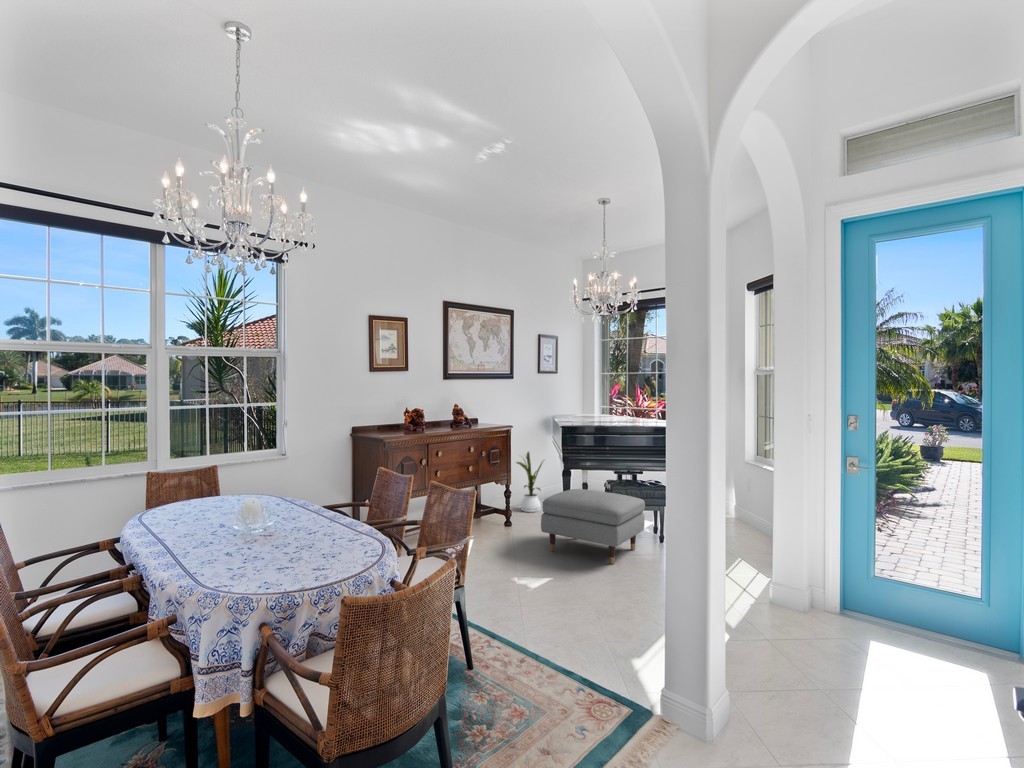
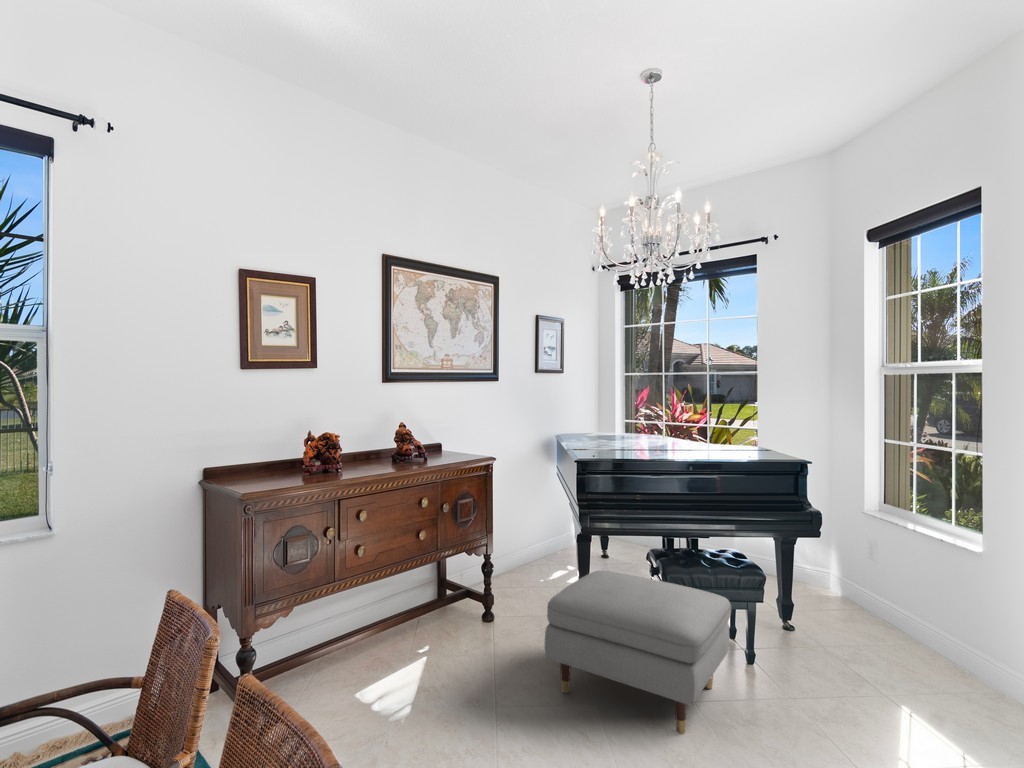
house plant: present [516,452,543,512] -> none [499,497,547,591]

